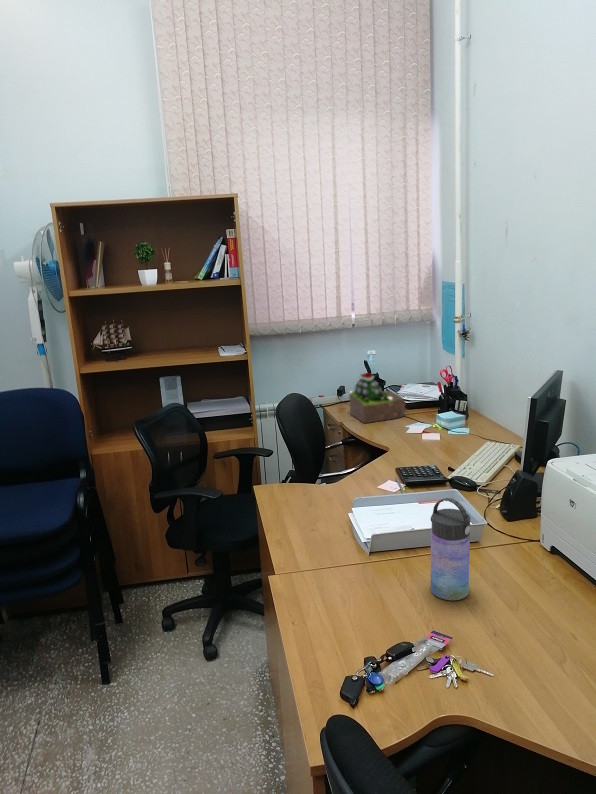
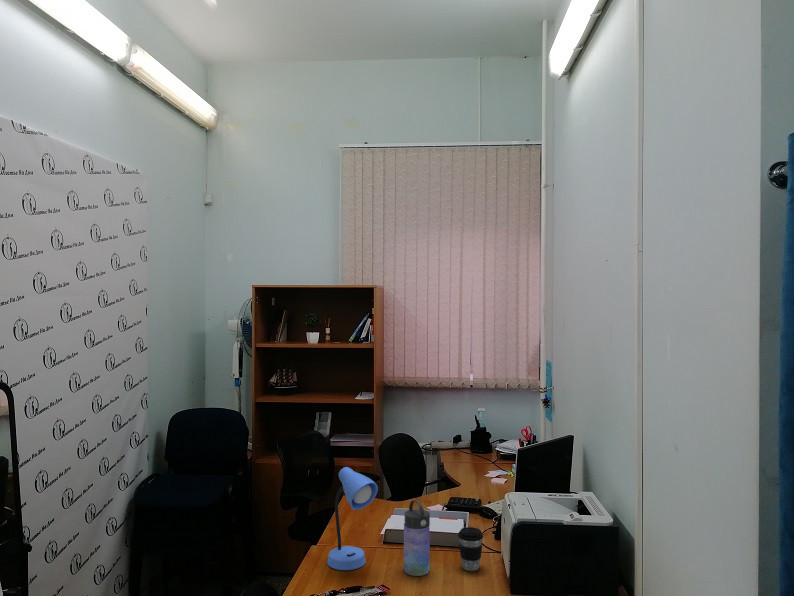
succulent plant: present [349,373,405,423] -> none [452,424,495,465]
desk lamp: none [317,466,394,612] -> present [327,467,378,570]
coffee cup: none [495,519,533,576] -> present [458,527,483,571]

